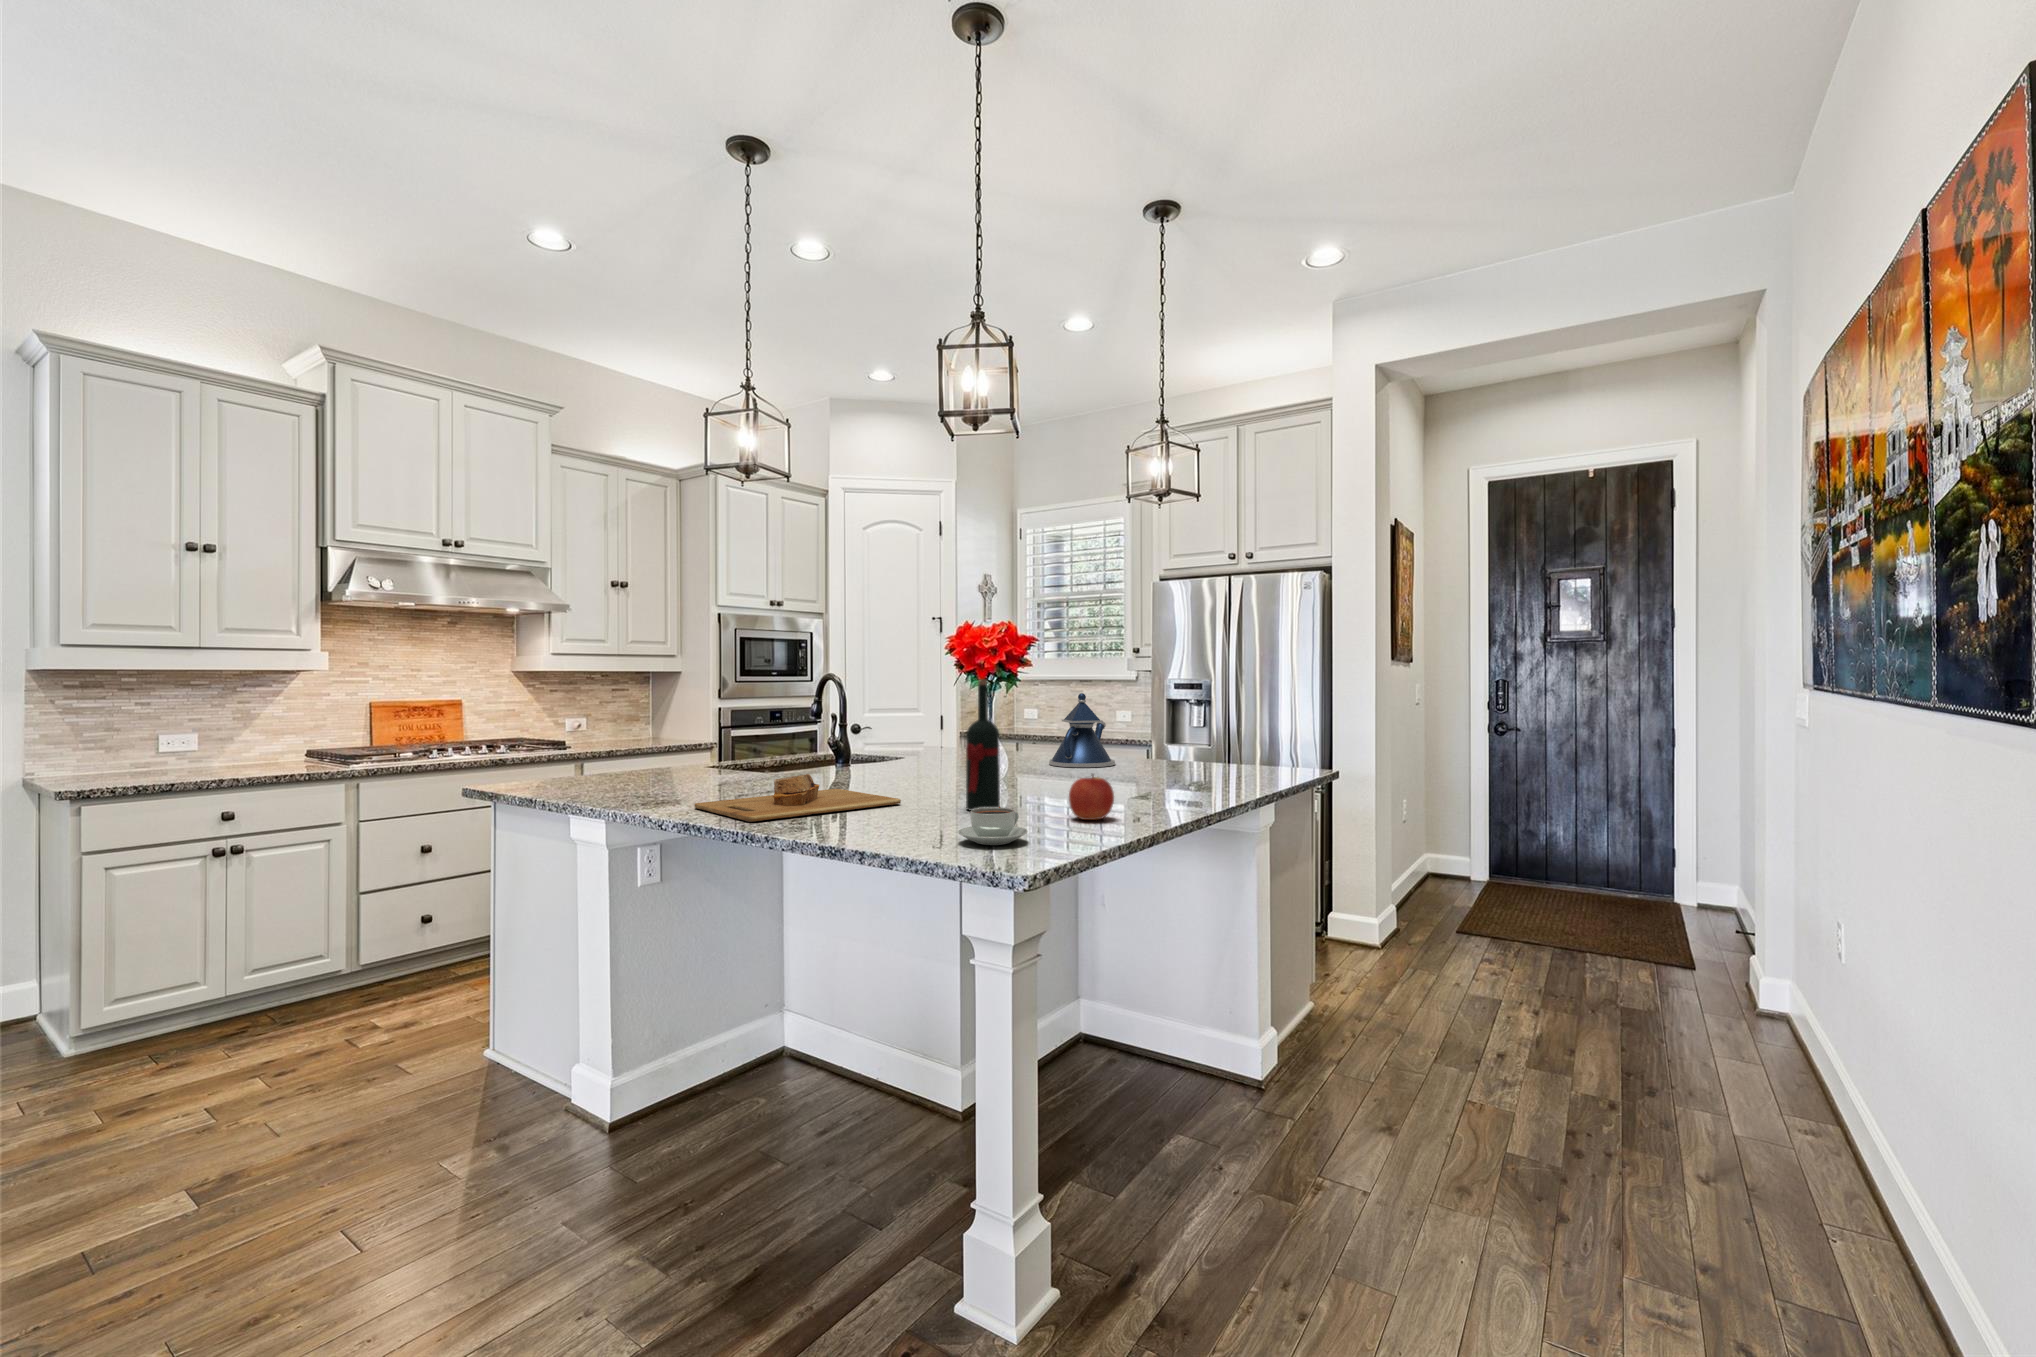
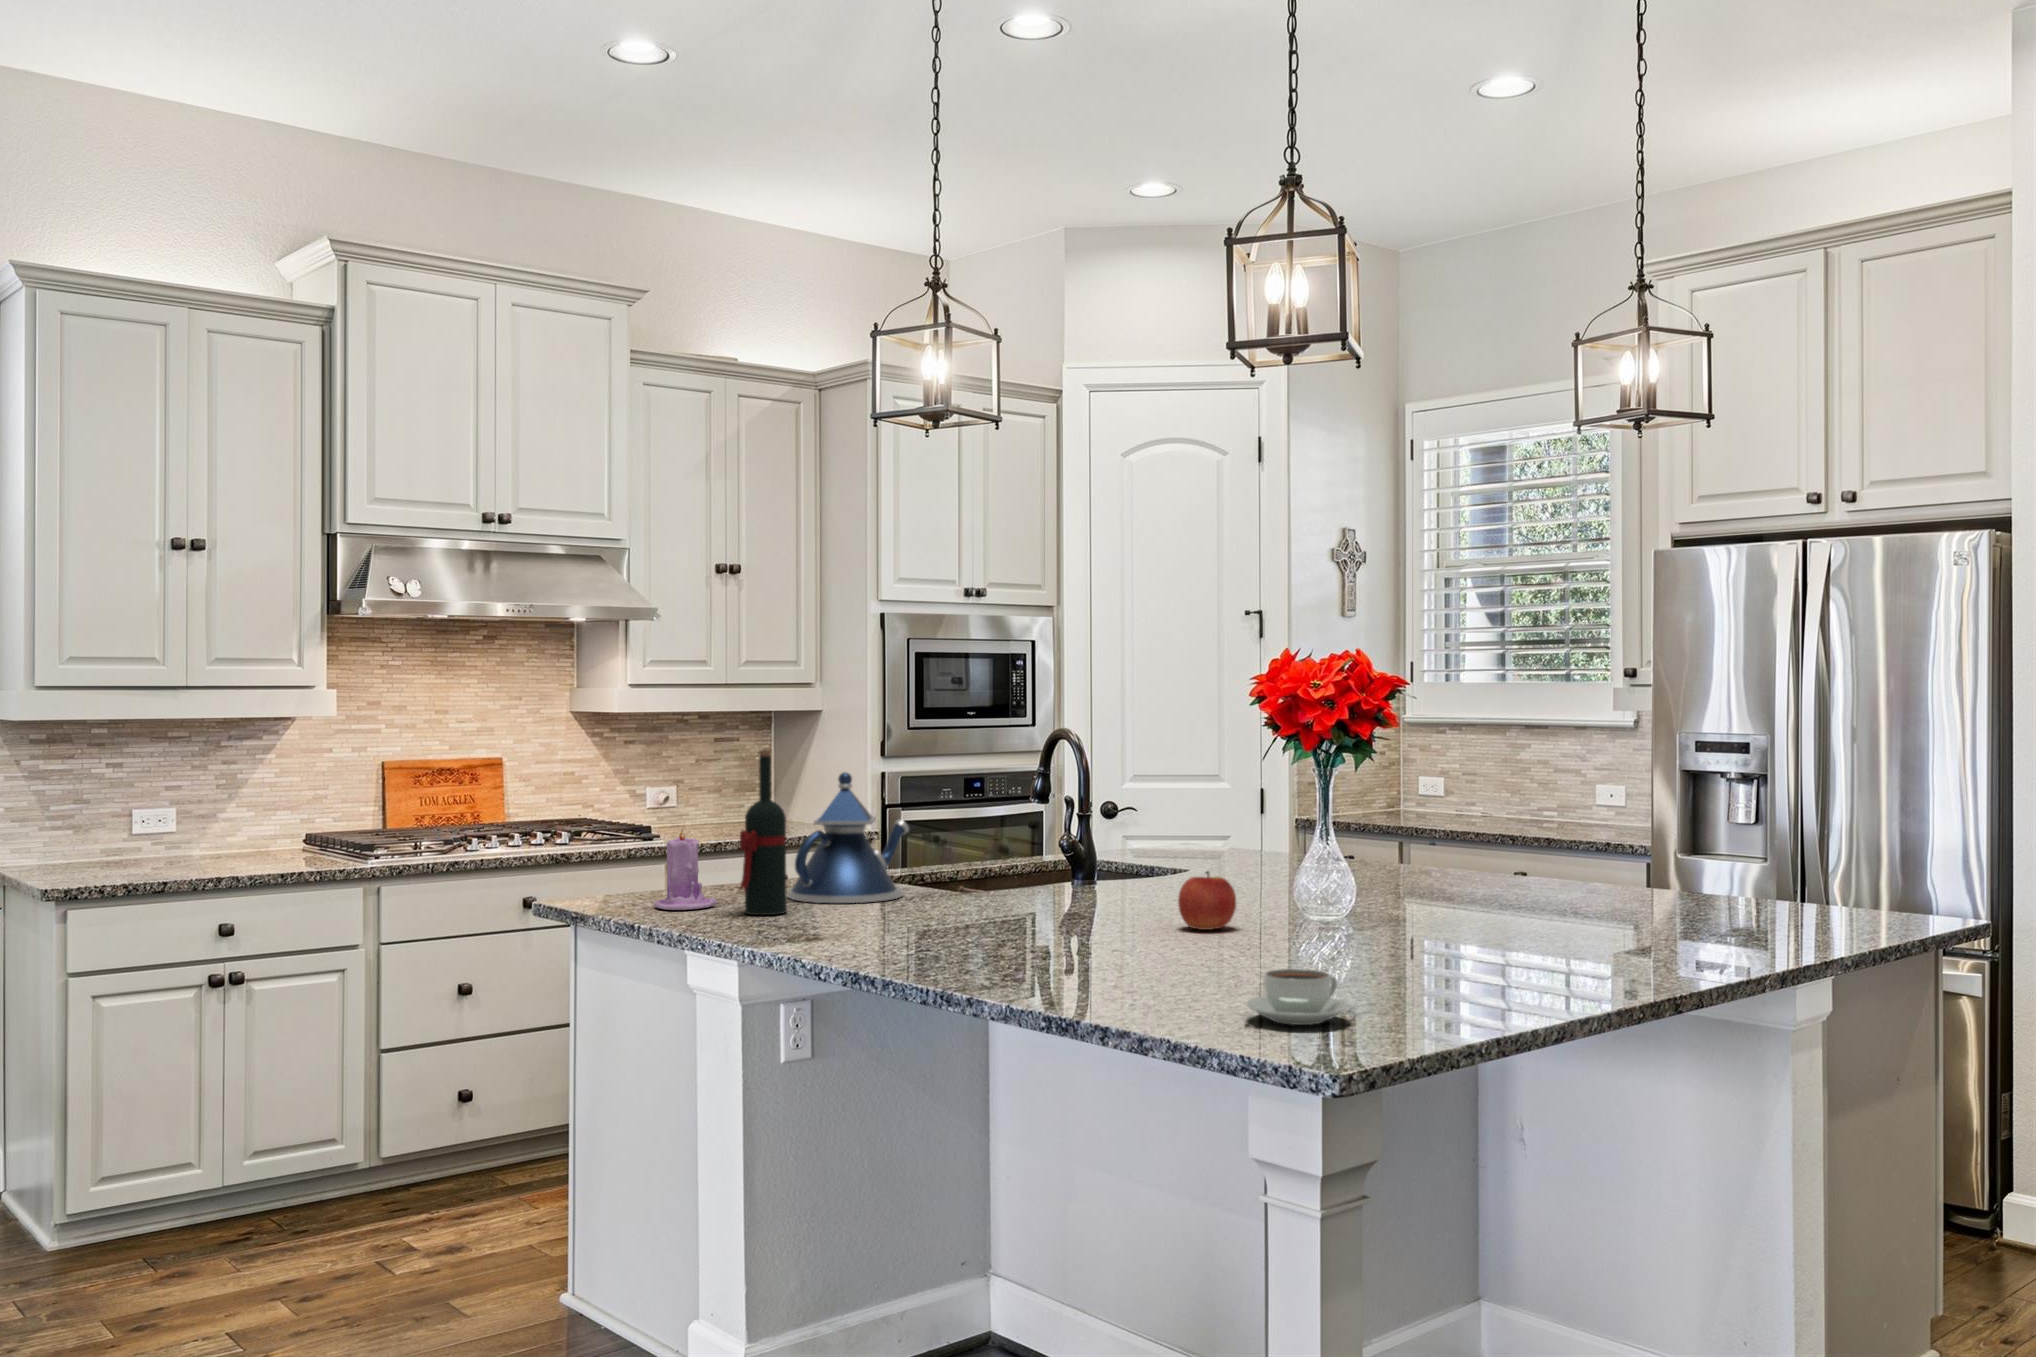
wine bottle: present [966,680,1000,810] -> present [740,749,787,915]
teapot: present [1049,693,1115,767] -> present [788,772,909,903]
candle: none [546,733,592,789] -> present [654,828,717,910]
cutting board: present [695,774,901,822] -> none [868,902,1169,974]
apple: present [1069,774,1114,820] -> present [1178,871,1236,930]

